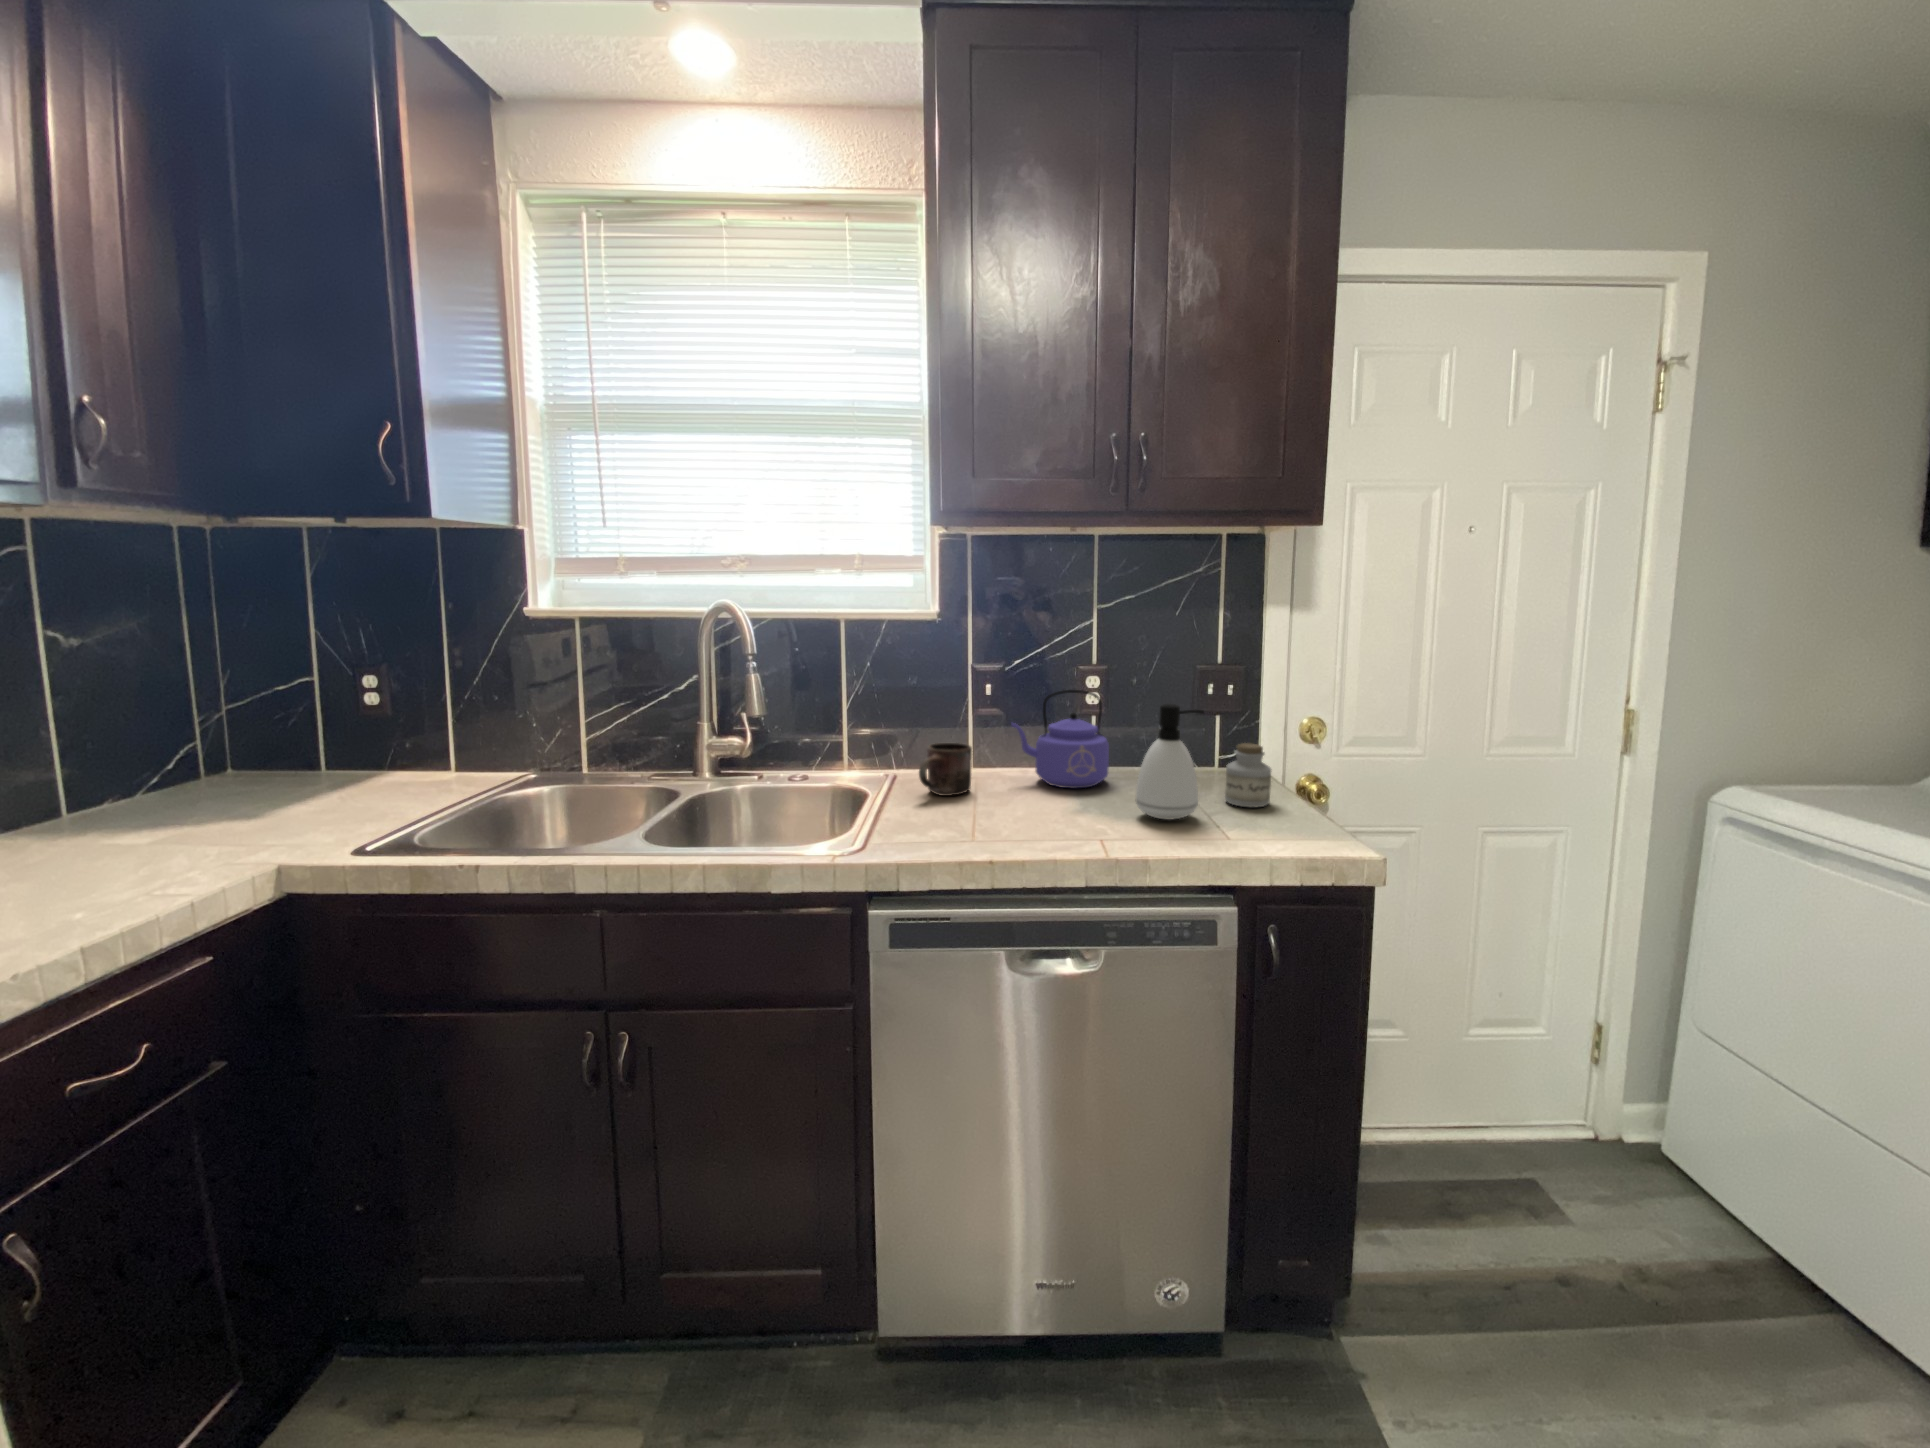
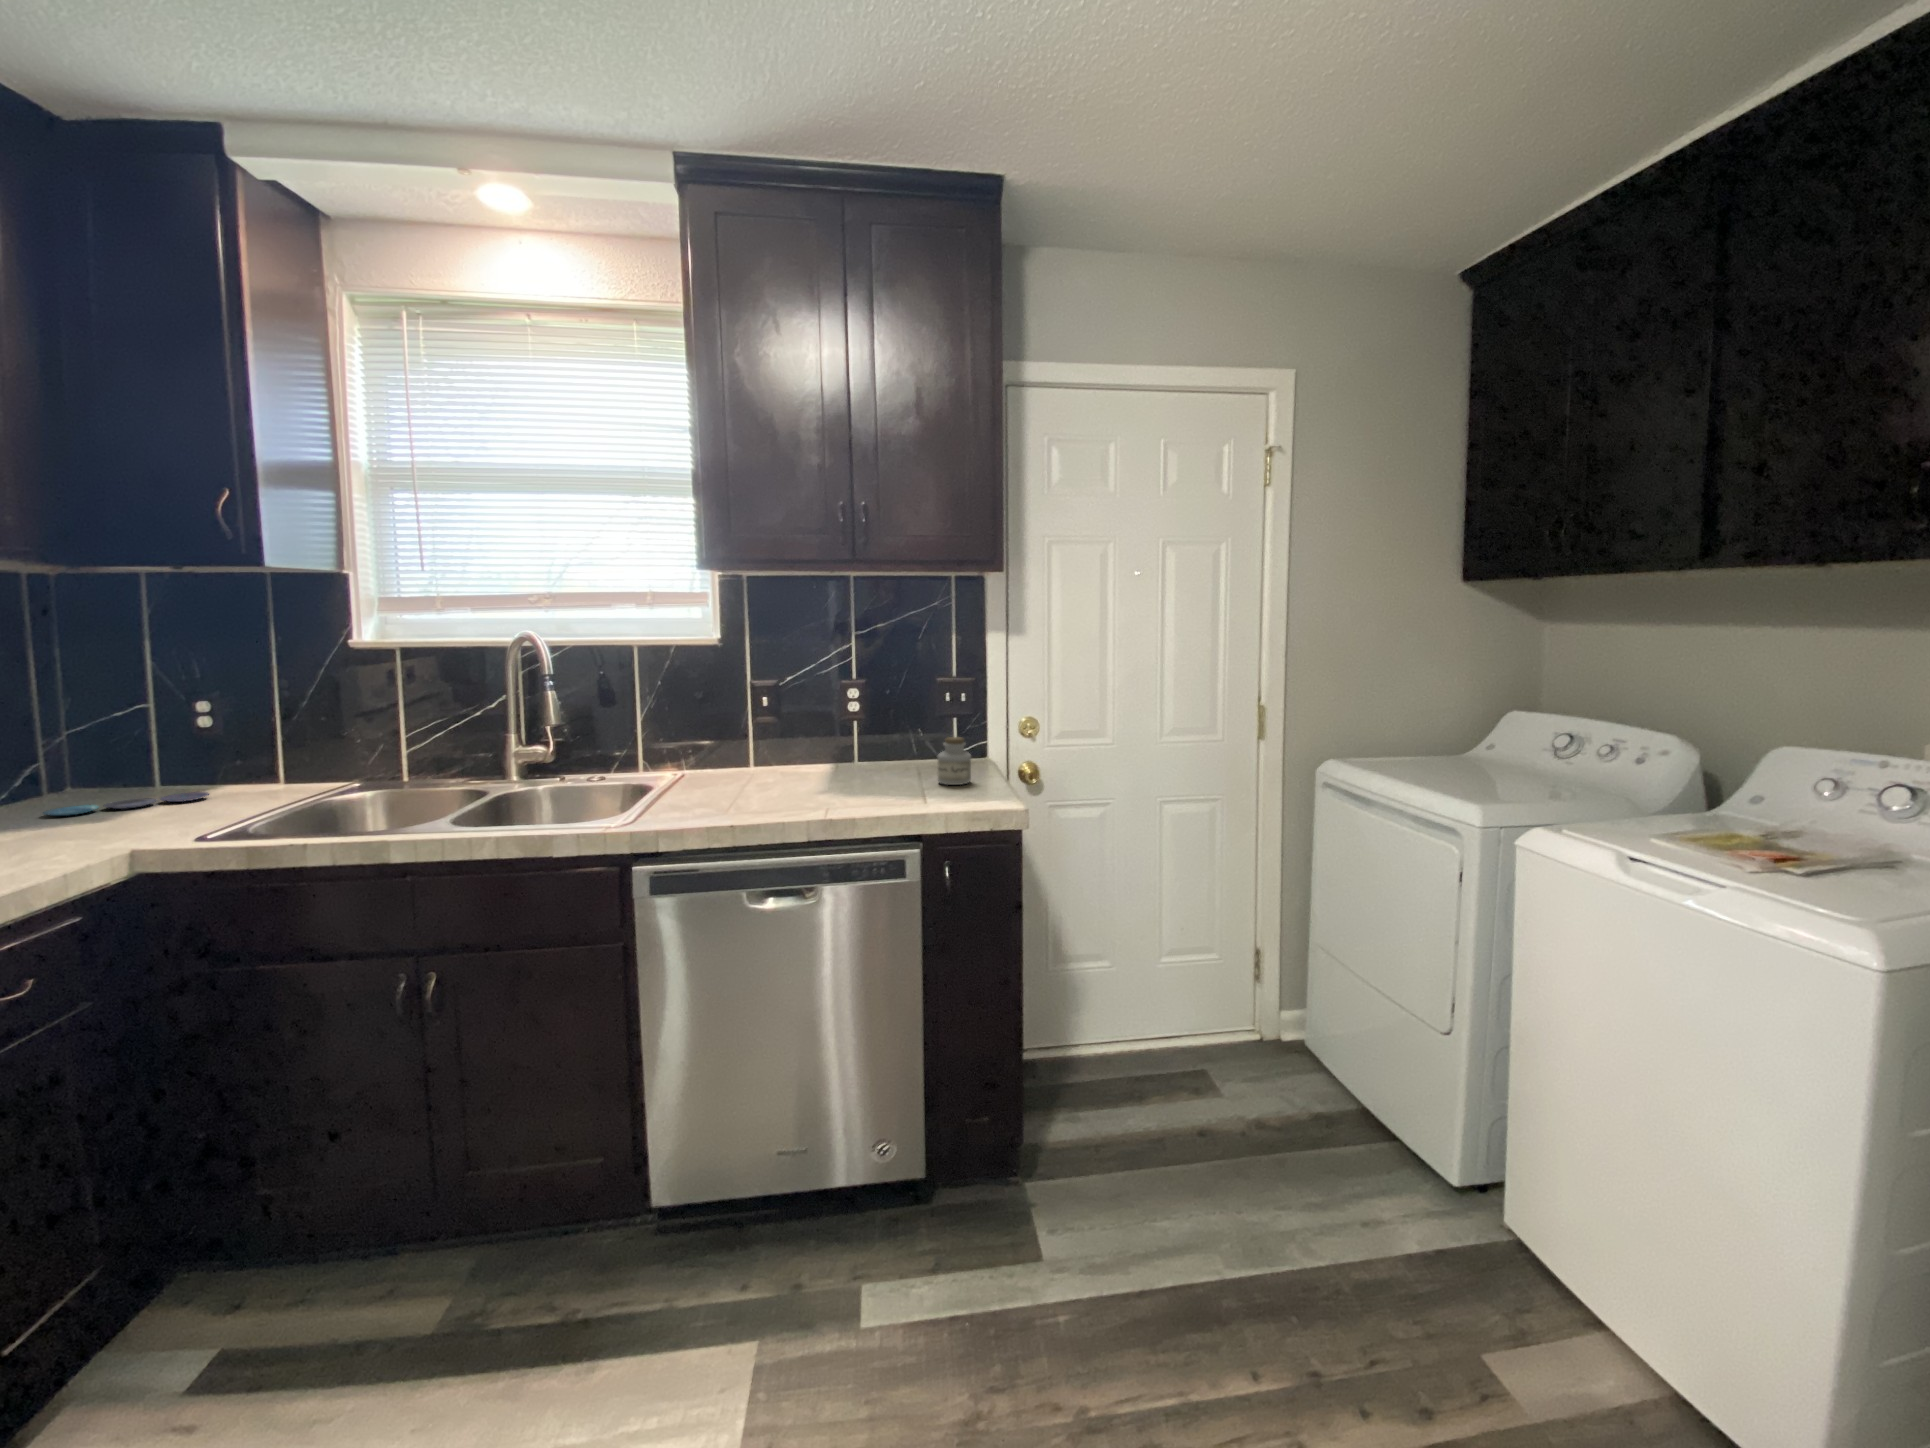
kettle: present [1012,690,1109,788] -> none [774,700,856,778]
soap dispenser: present [1136,704,1204,820] -> none [860,706,909,794]
mug: present [919,743,972,796] -> none [692,744,739,786]
plate: none [195,782,376,810] -> present [43,792,209,816]

